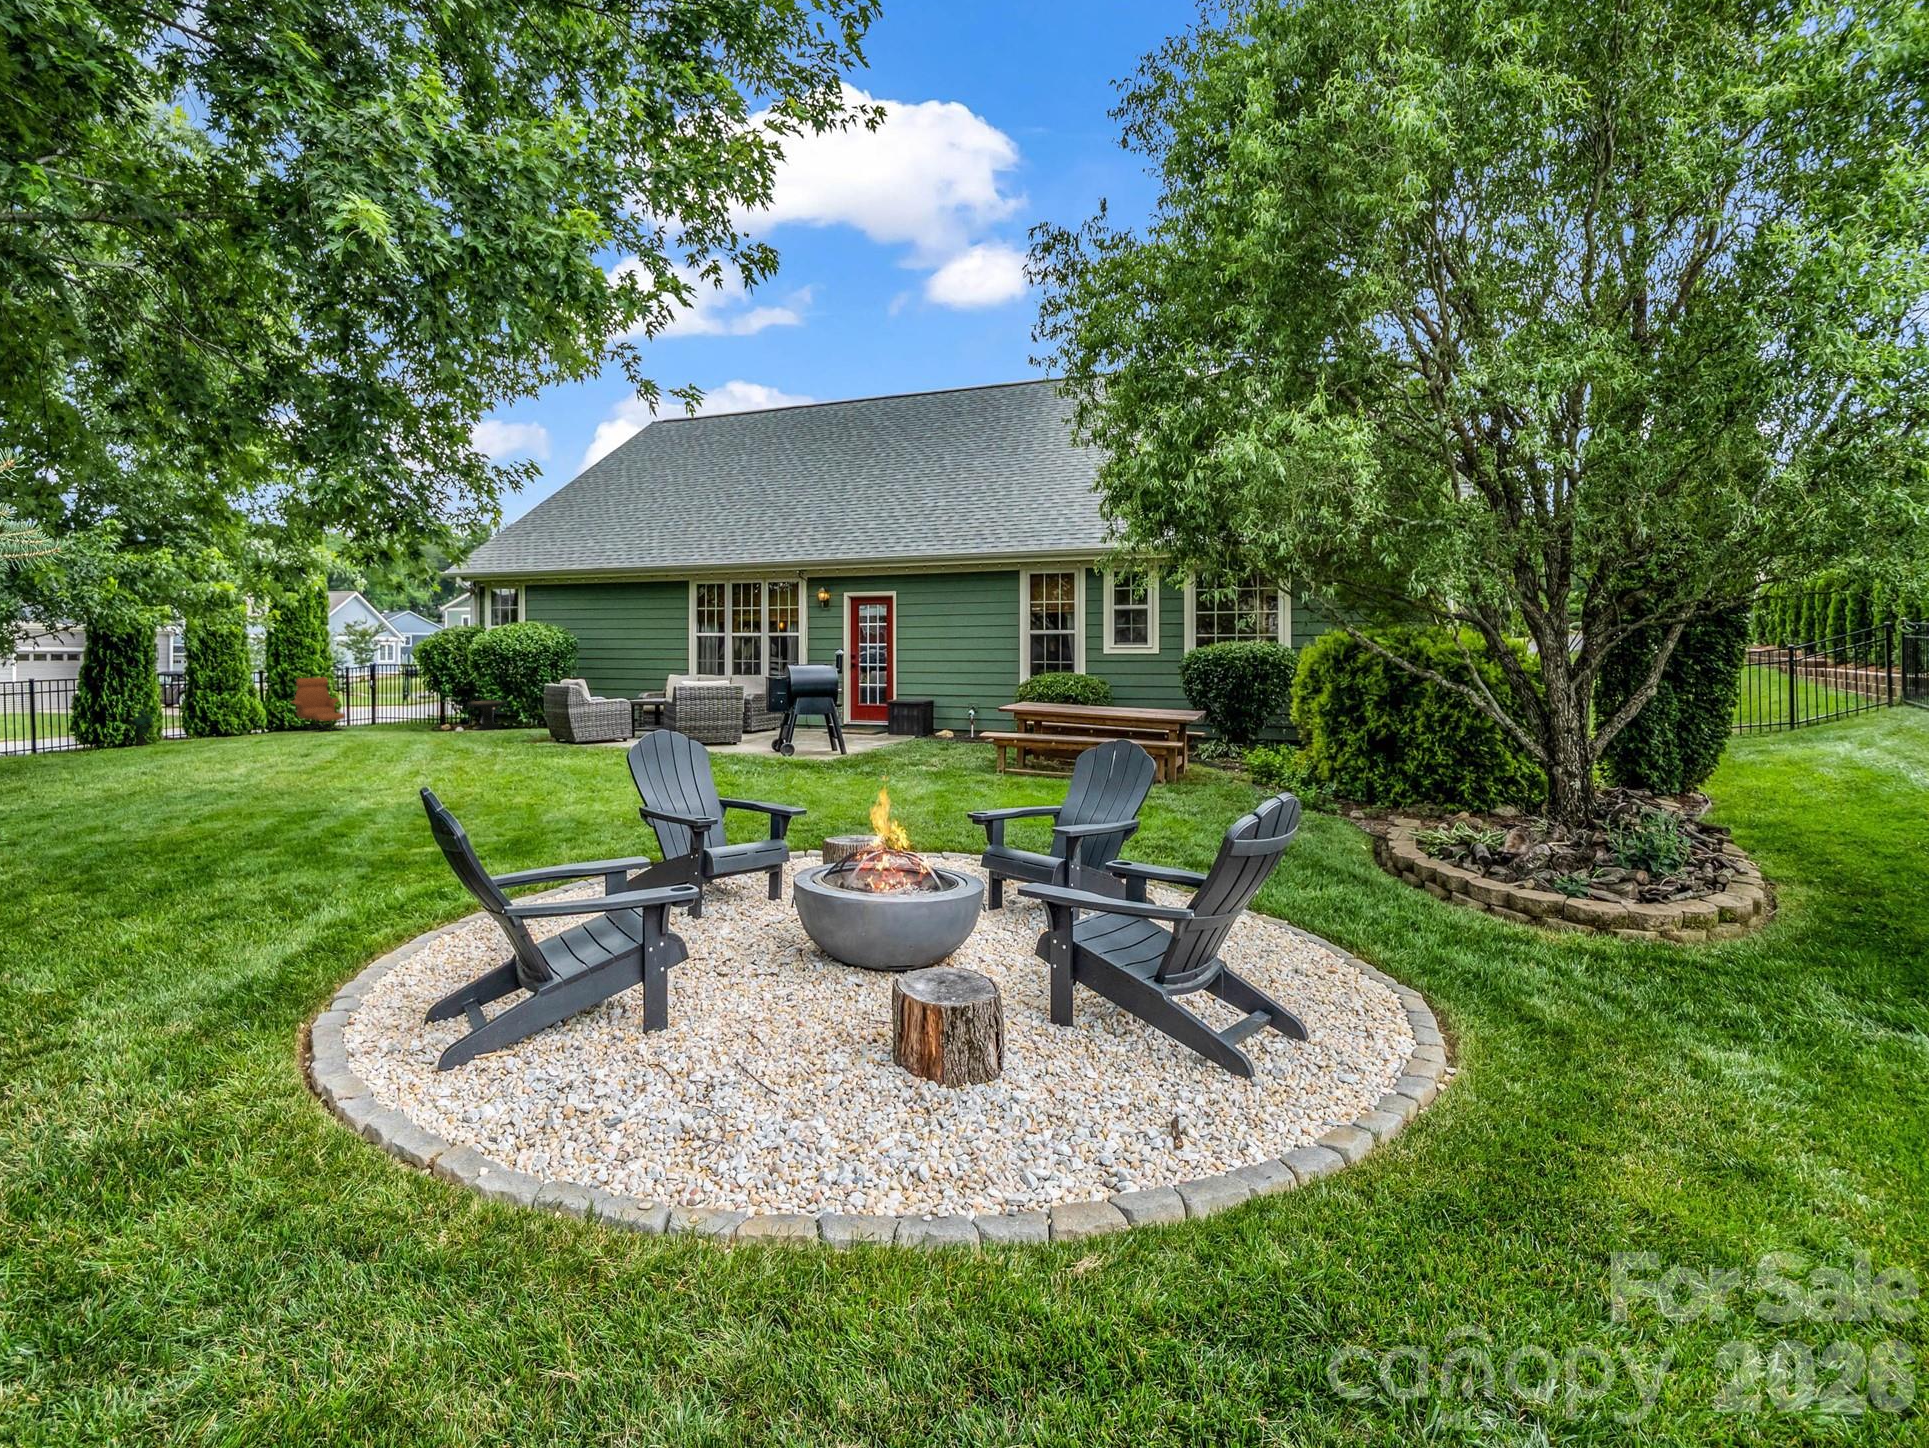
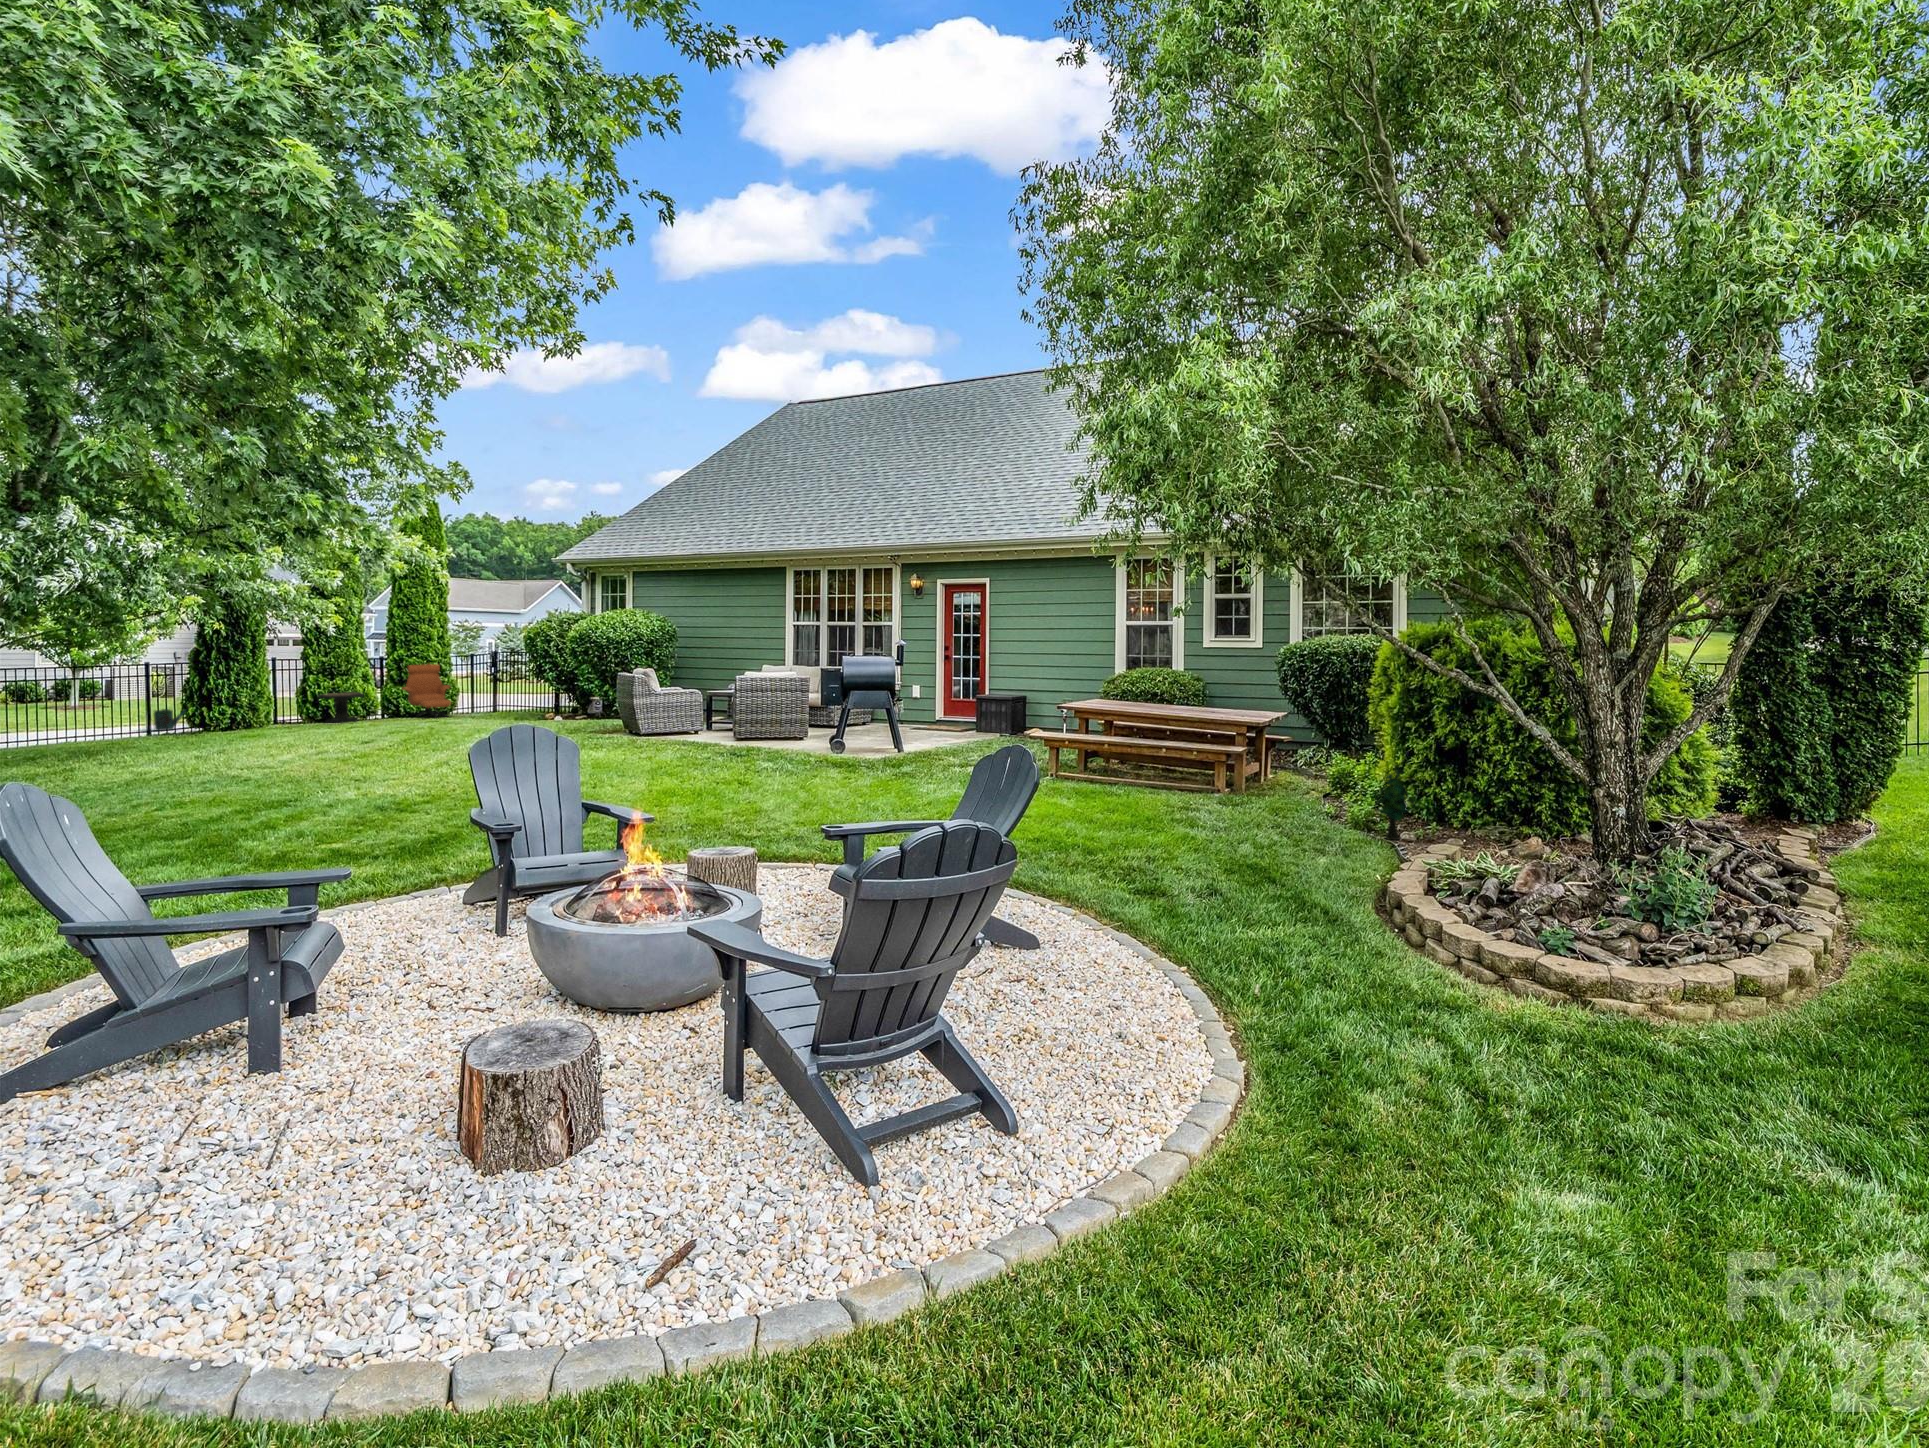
side table: present [467,701,507,730] -> present [317,692,364,723]
decorative plant: present [128,707,153,745] -> present [1376,769,1415,840]
watering can: none [32,723,78,750] -> present [153,706,189,731]

